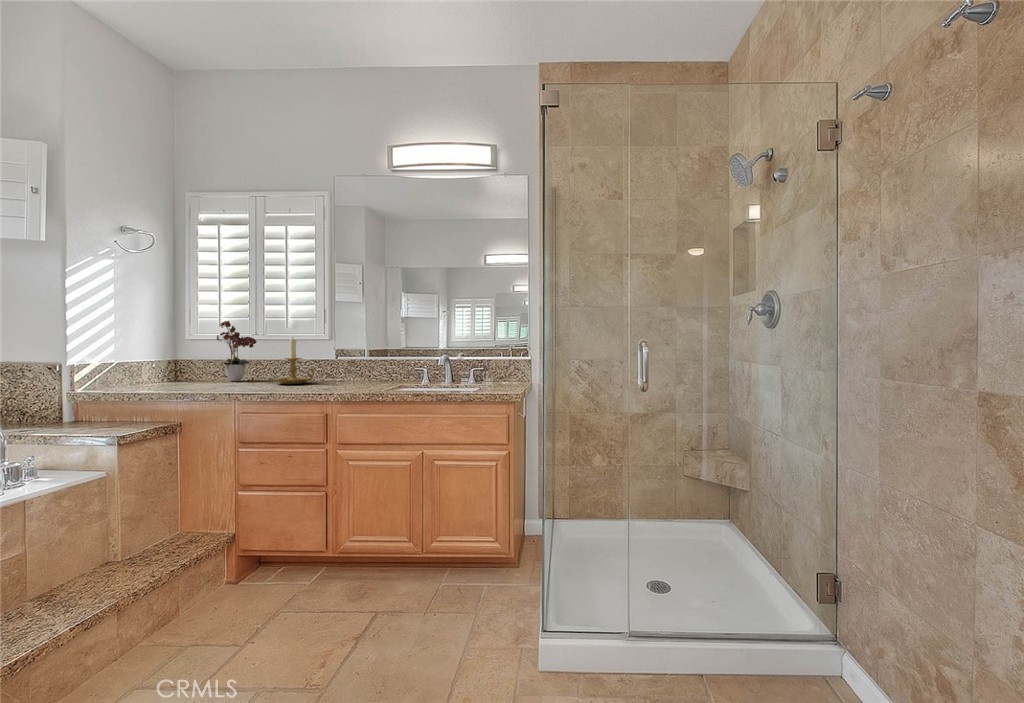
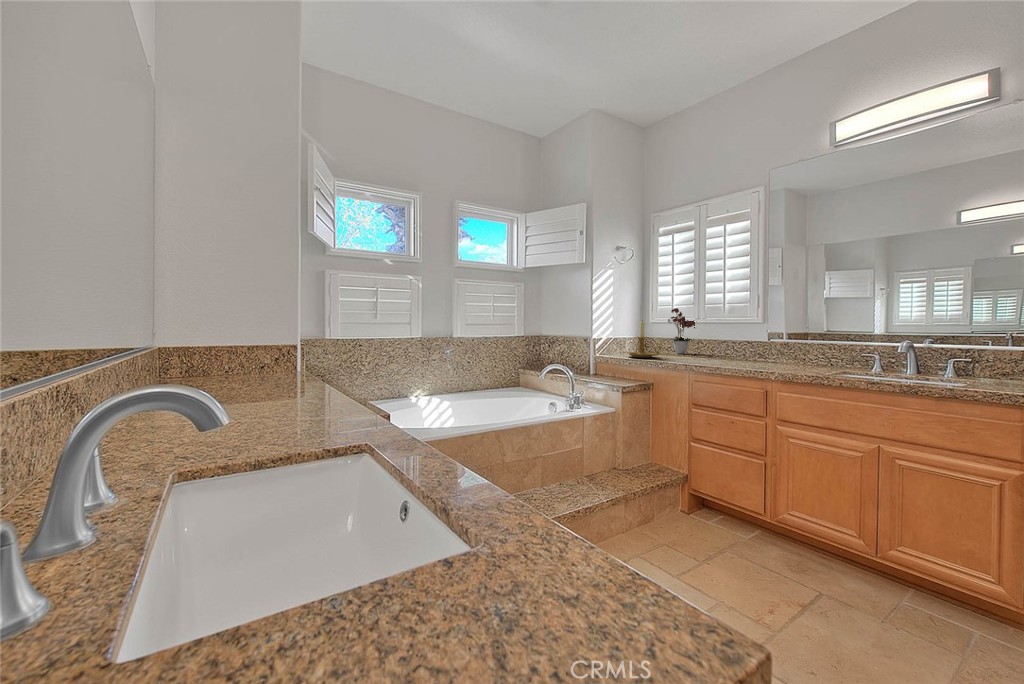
candle holder: present [274,339,315,384] -> present [627,321,661,358]

